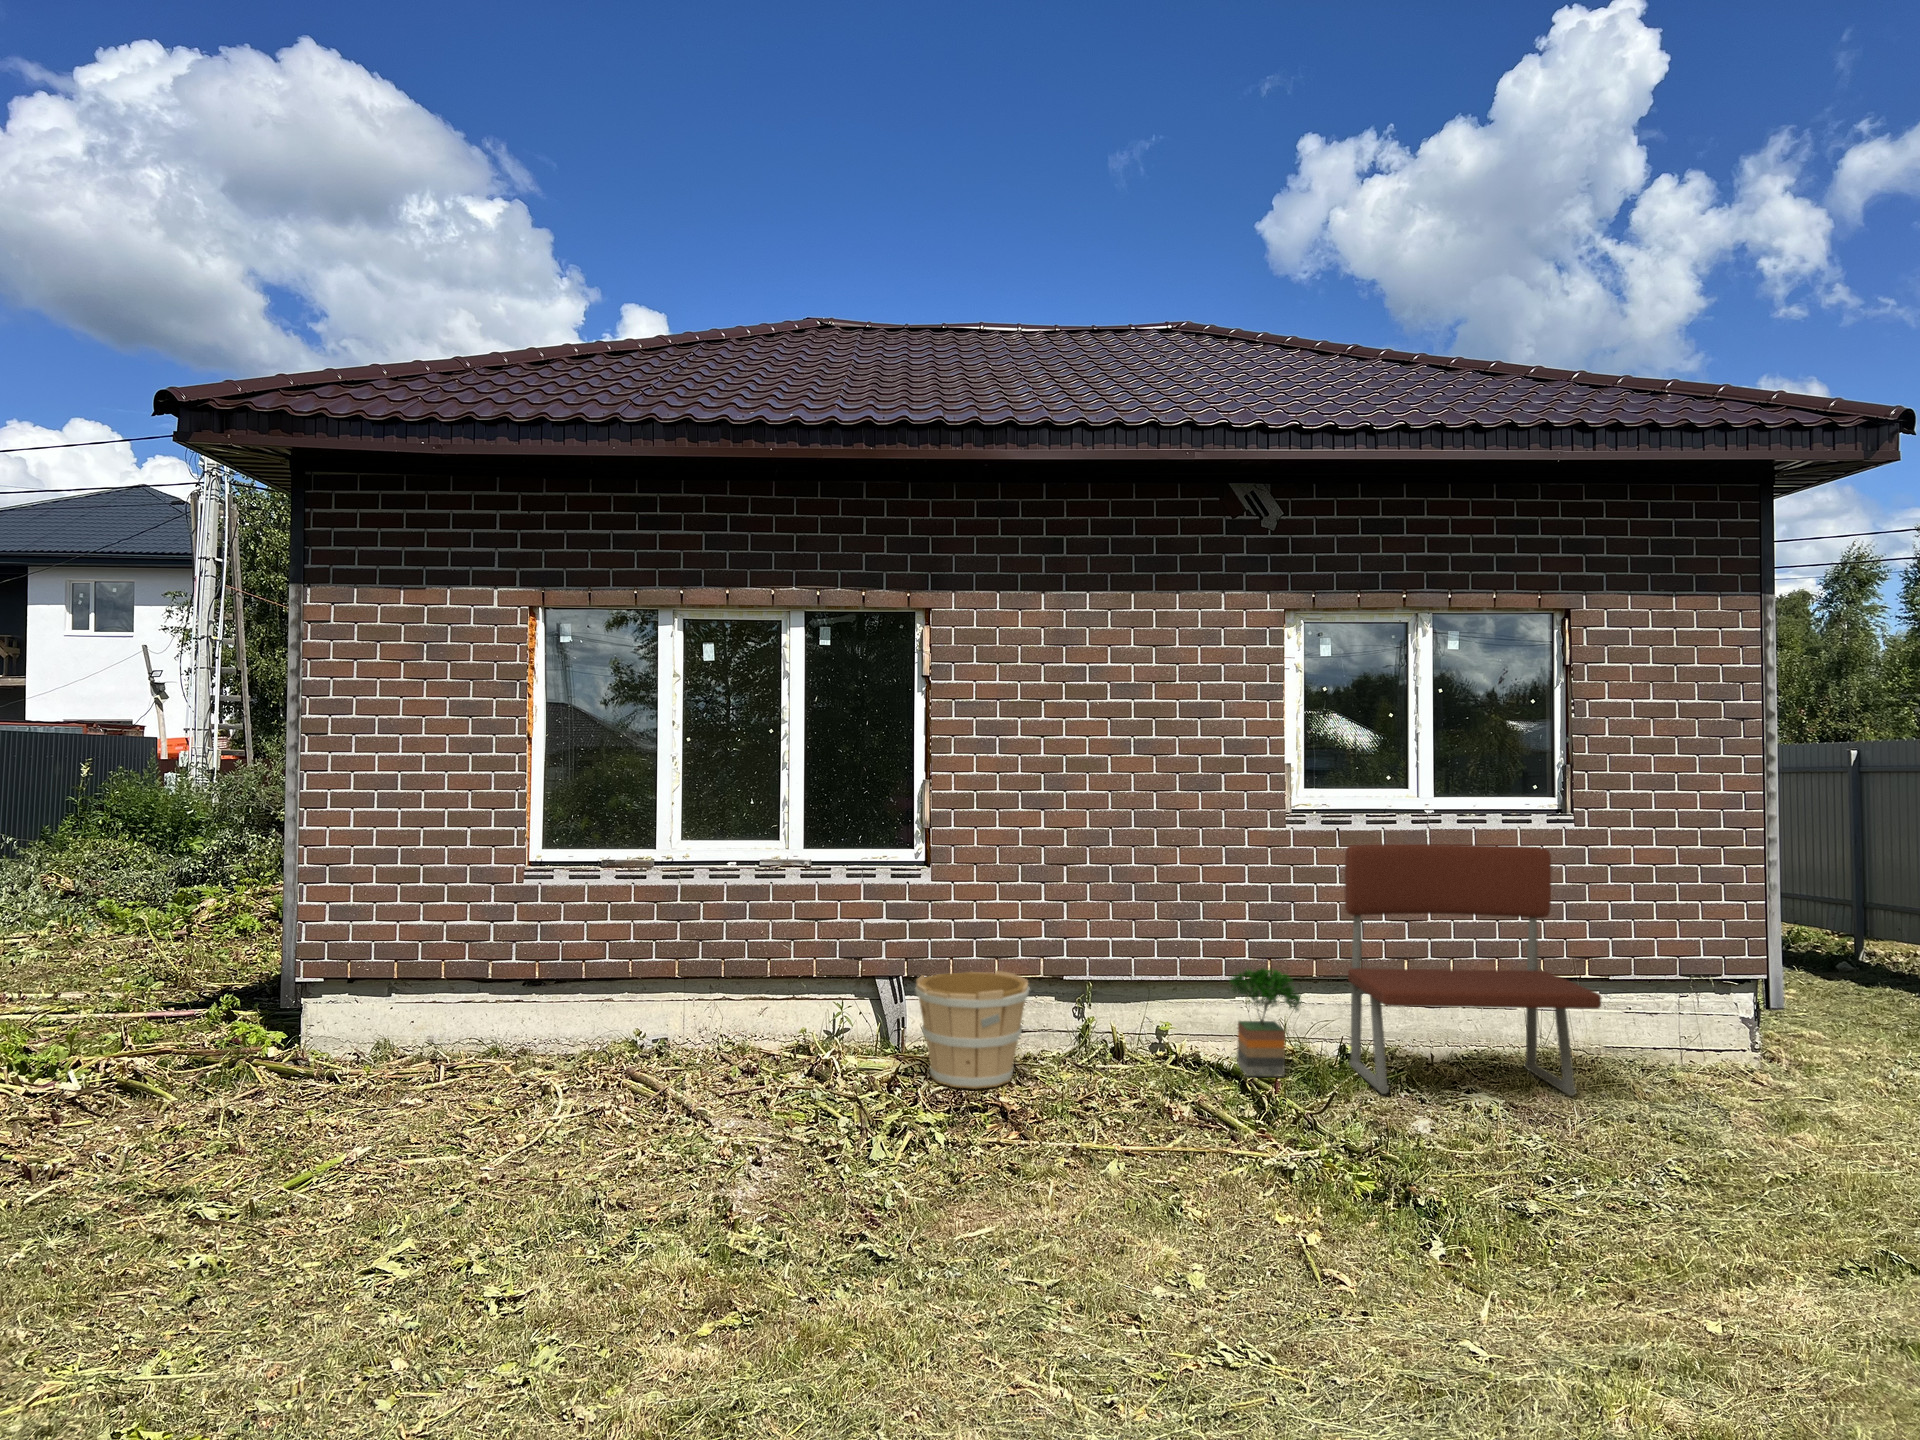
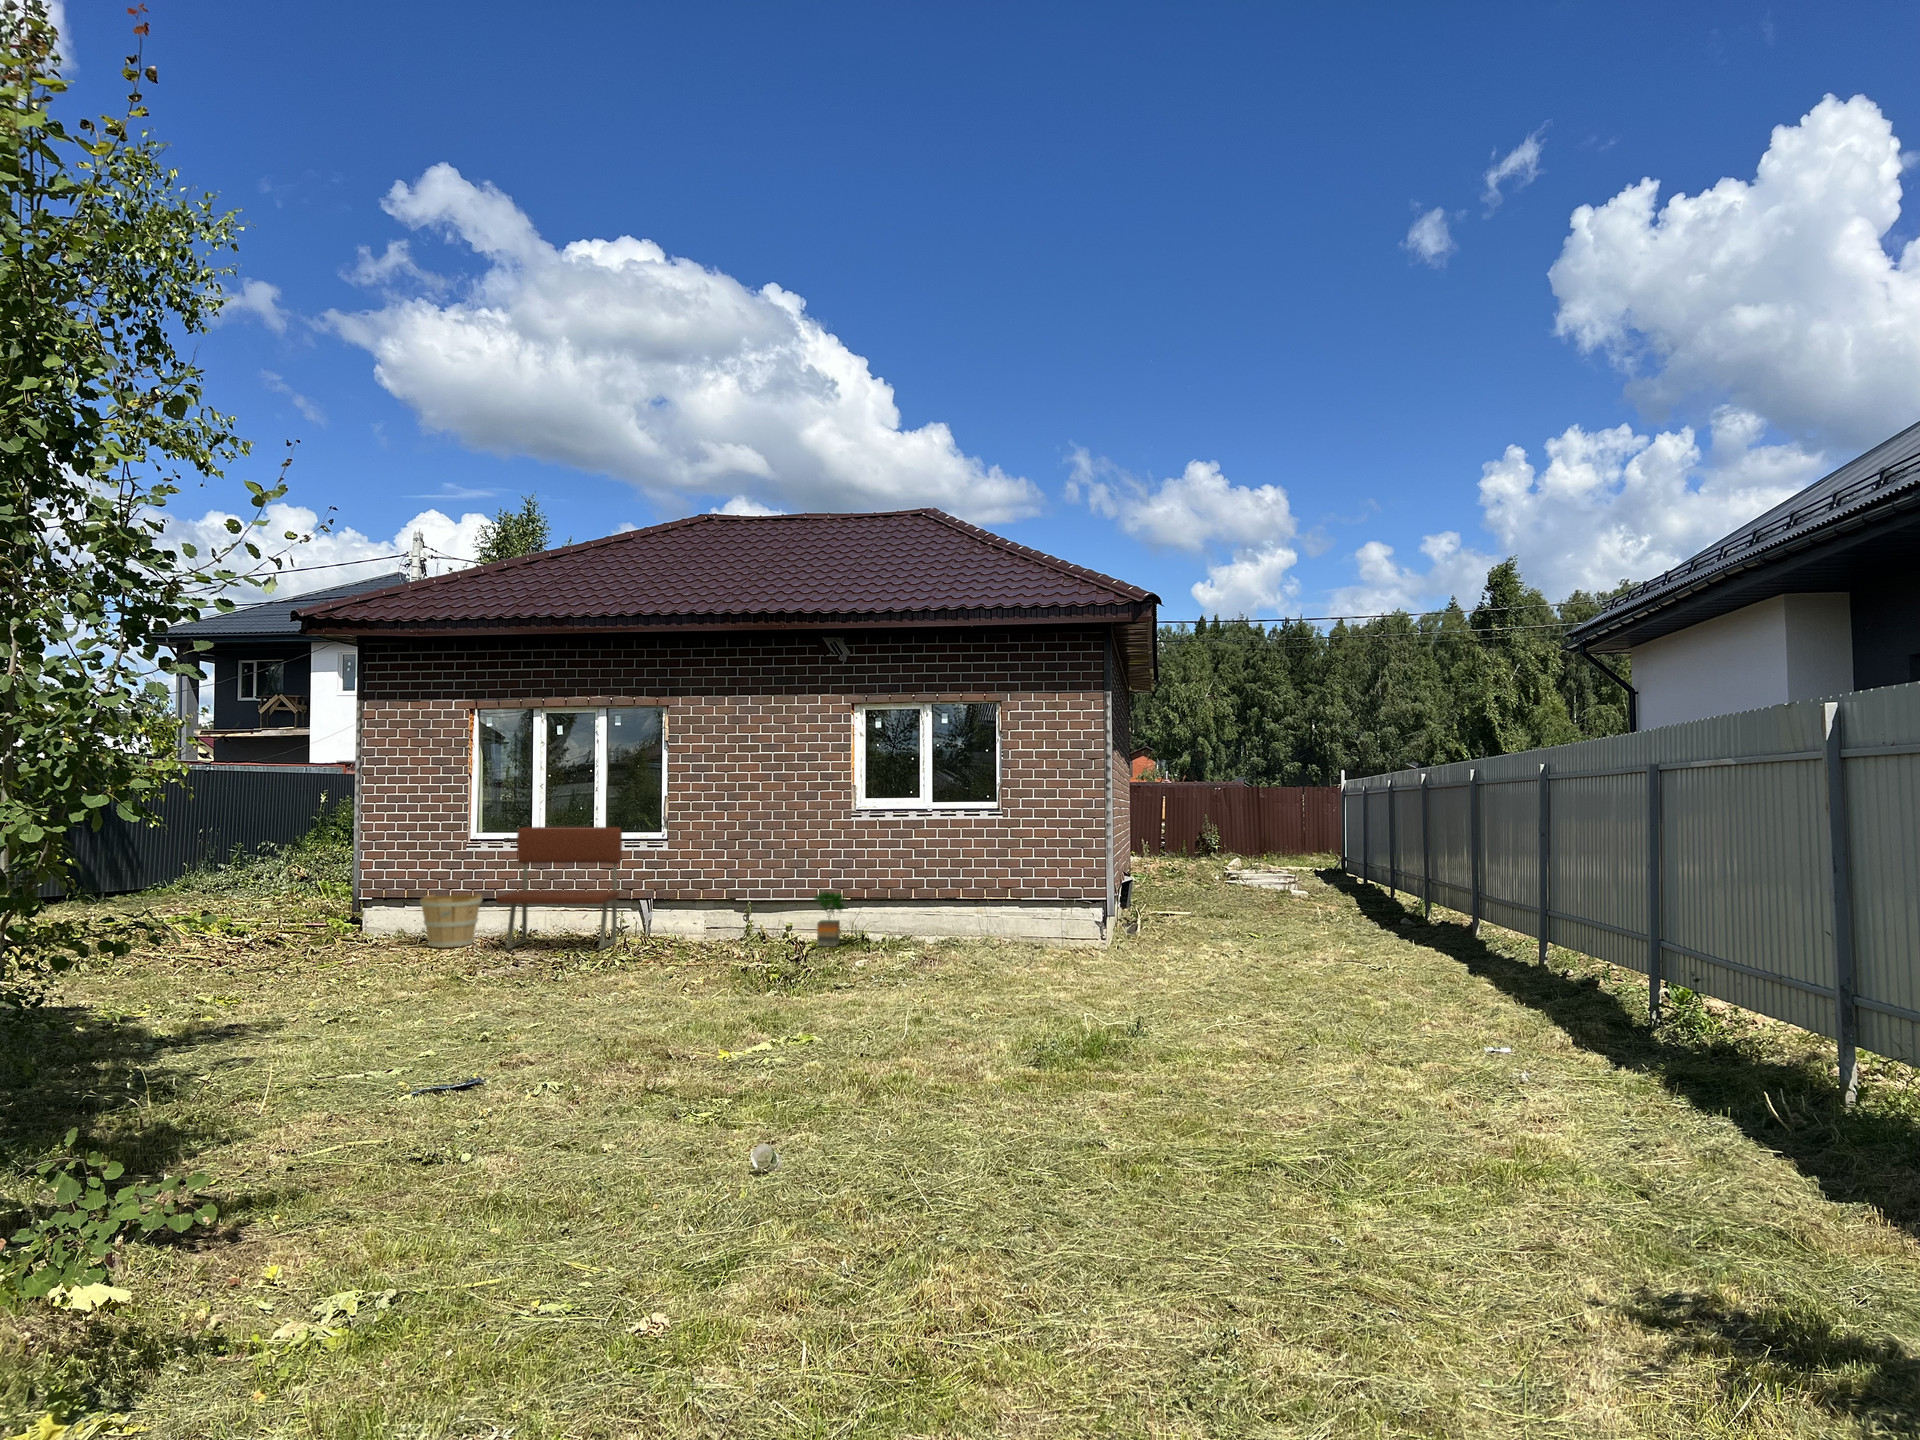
bench: present [1344,844,1601,1096] -> present [496,827,622,949]
wooden bucket: present [915,971,1030,1089] -> present [420,894,483,948]

